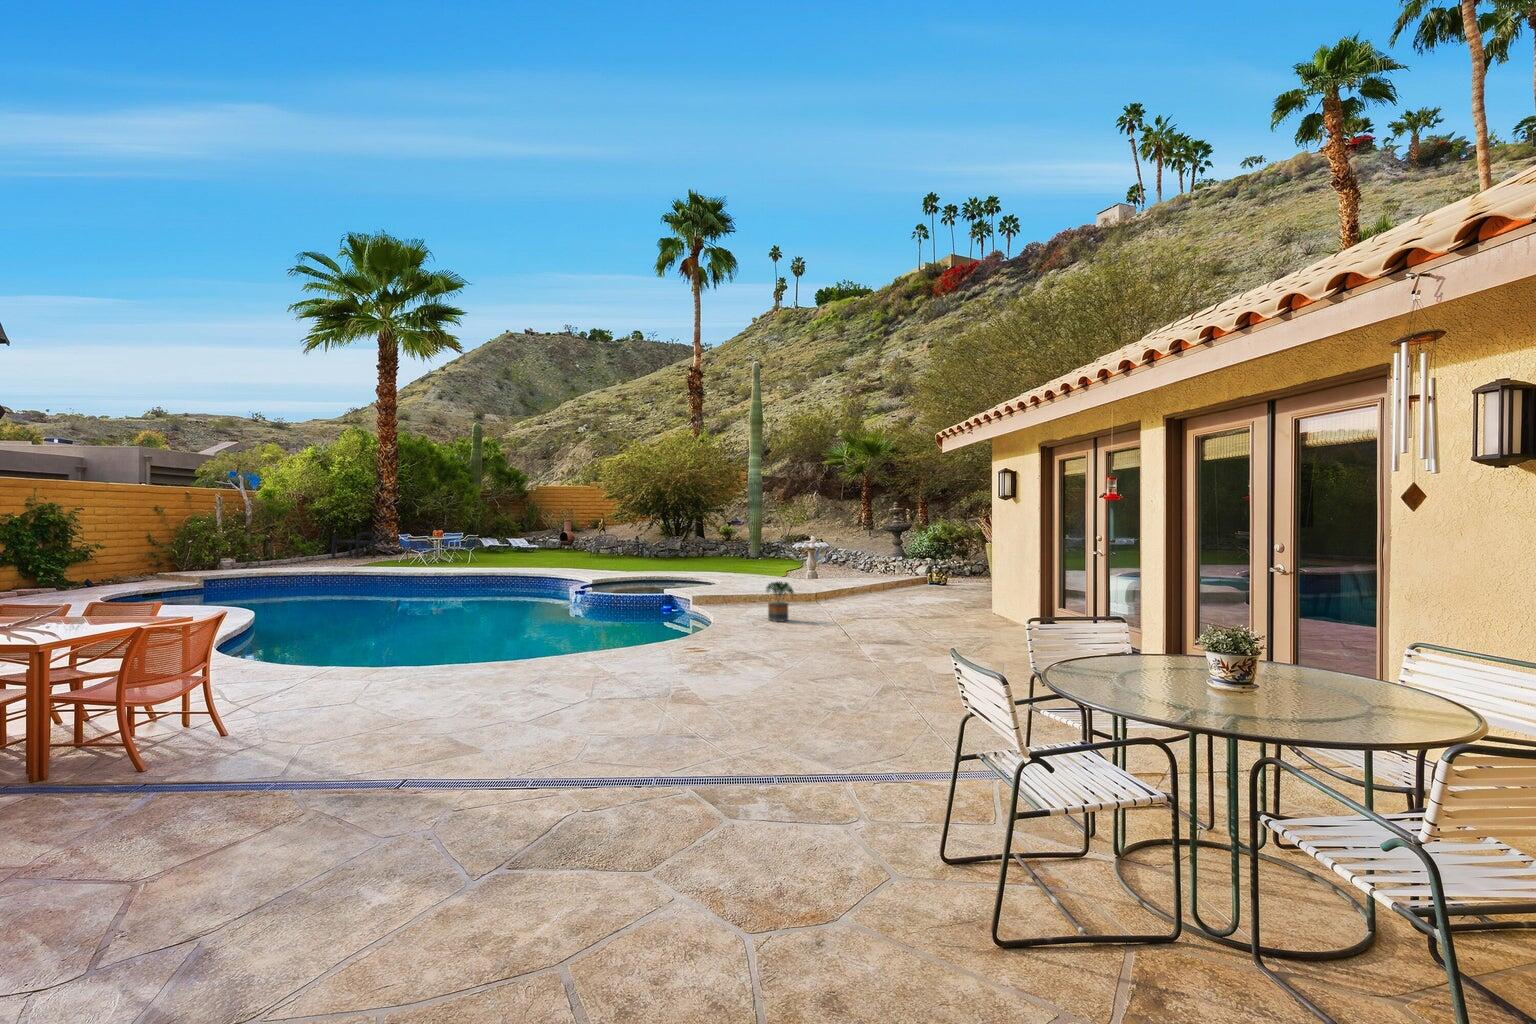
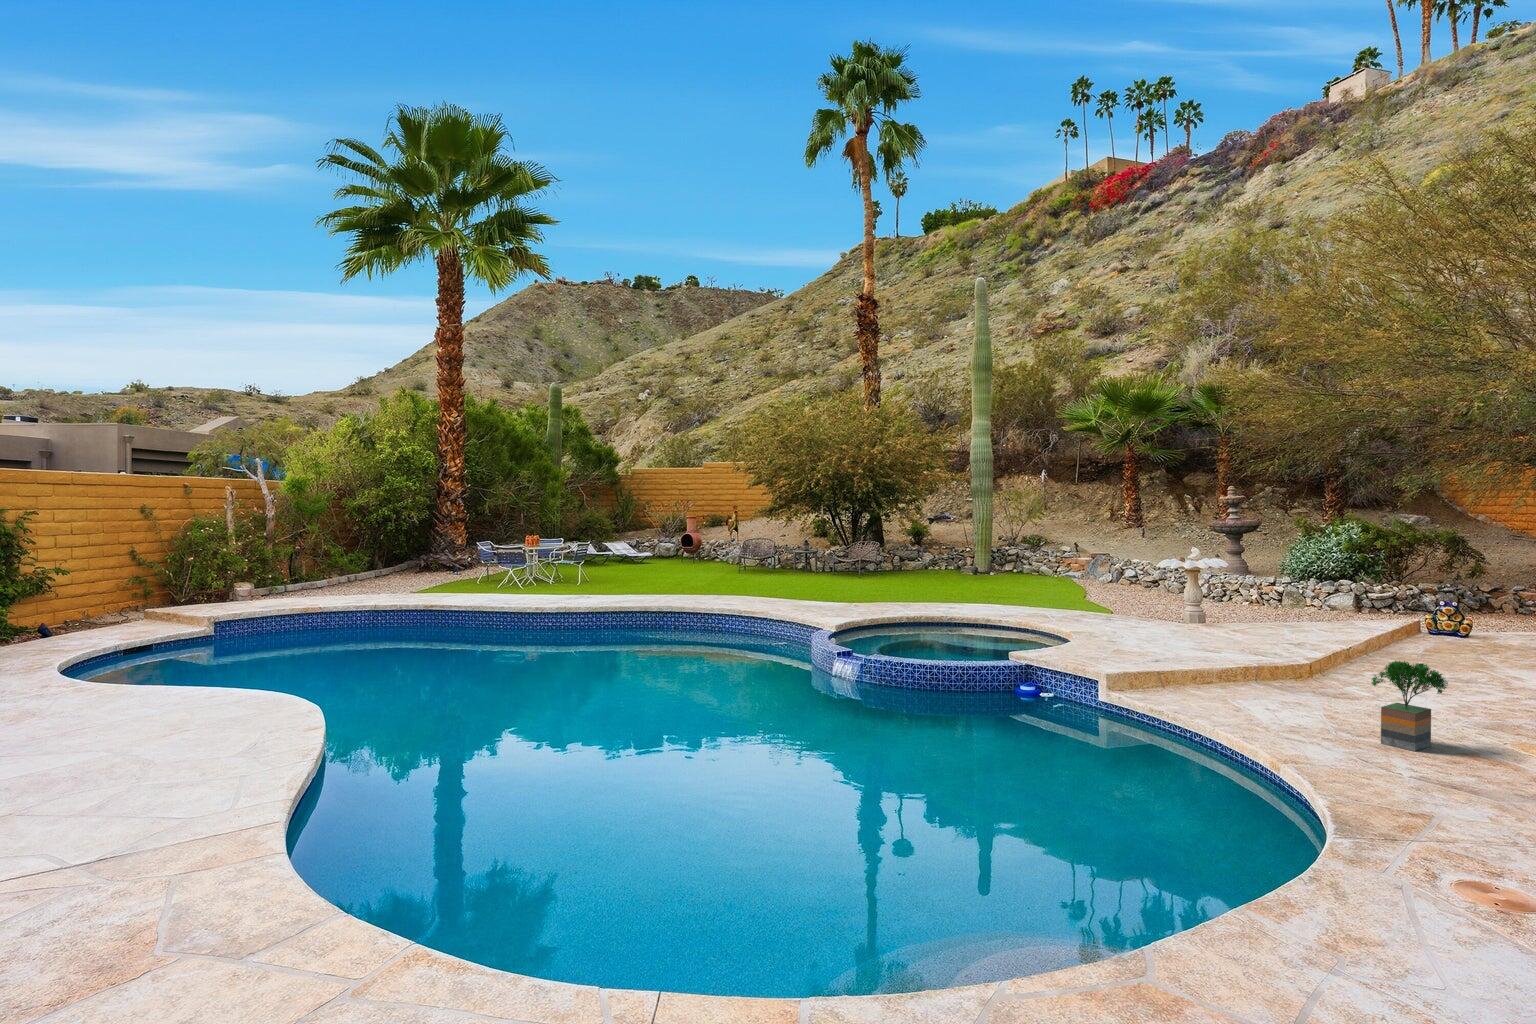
bench: present [332,532,375,559] -> none [382,537,442,576]

